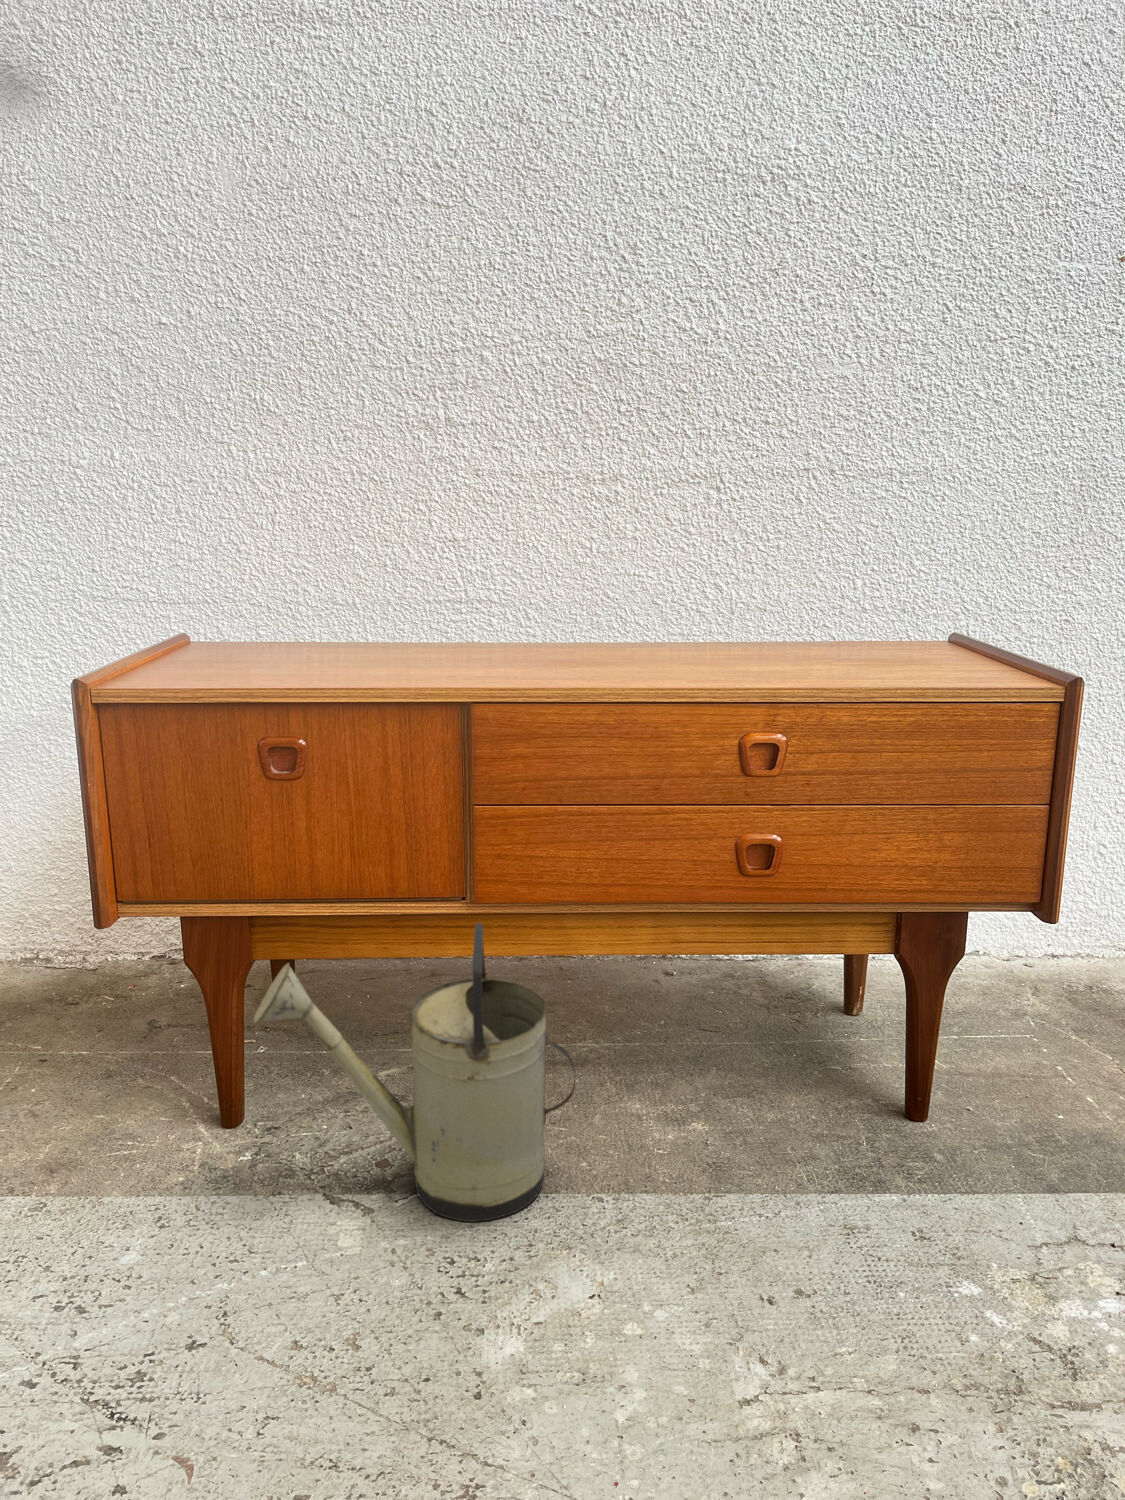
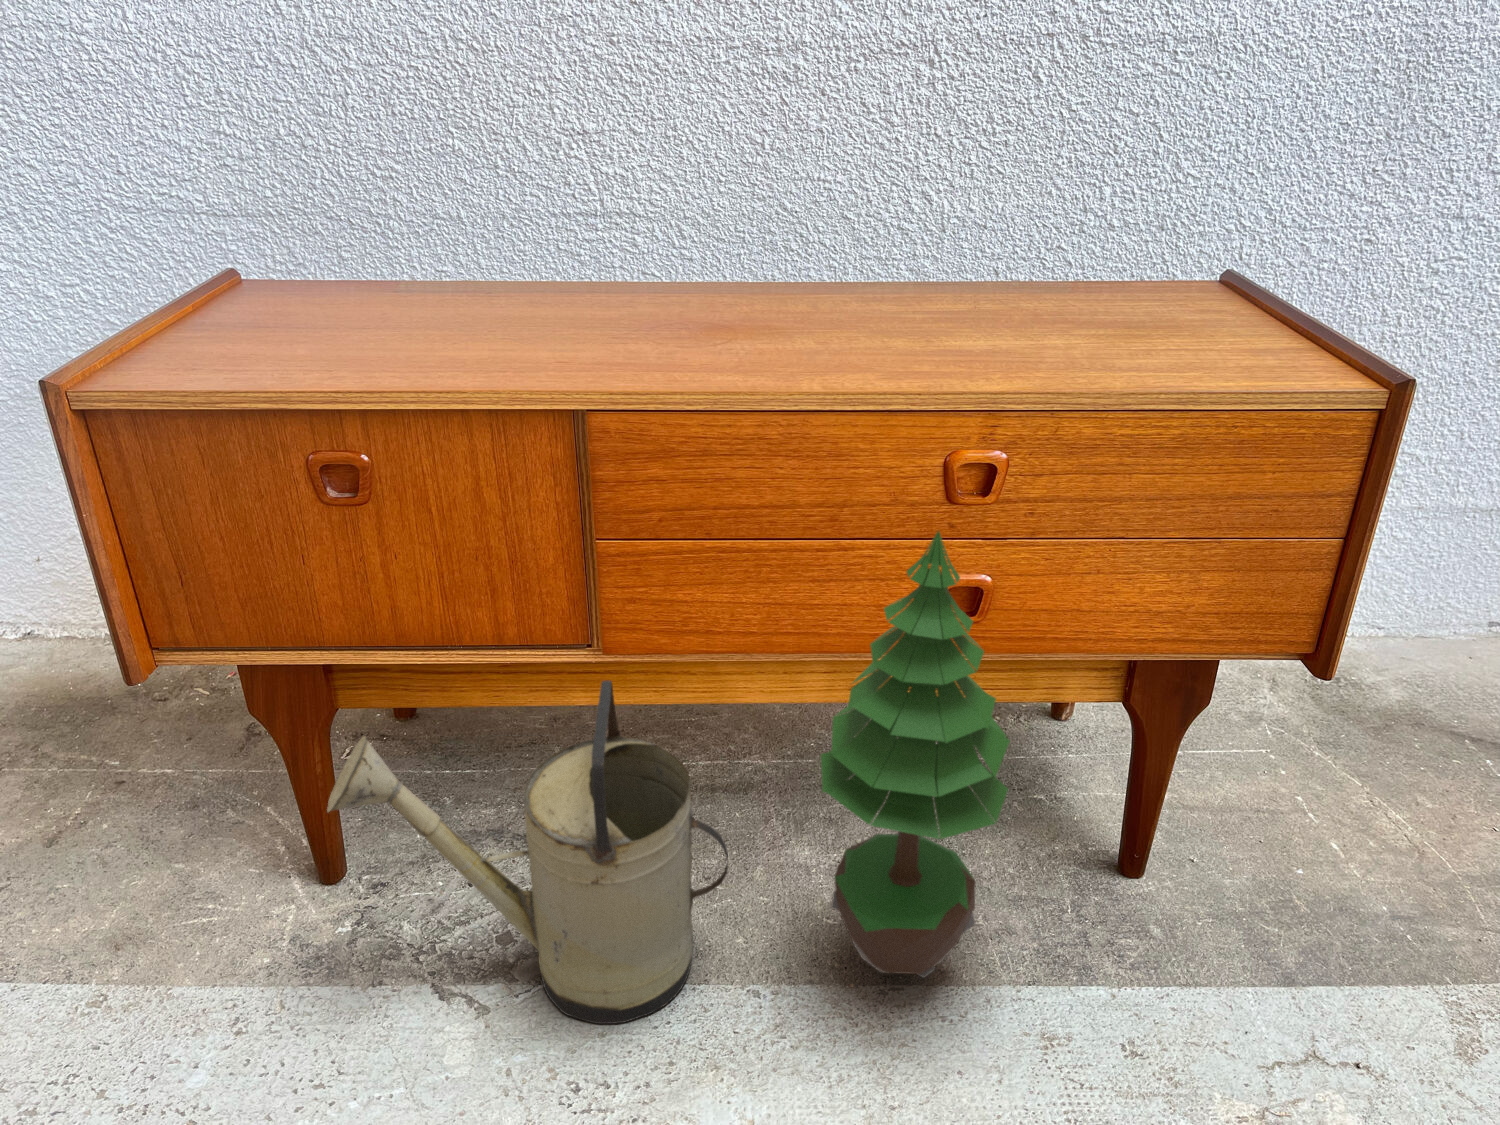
potted tree: none [650,786,803,1183] -> present [821,531,1010,978]

